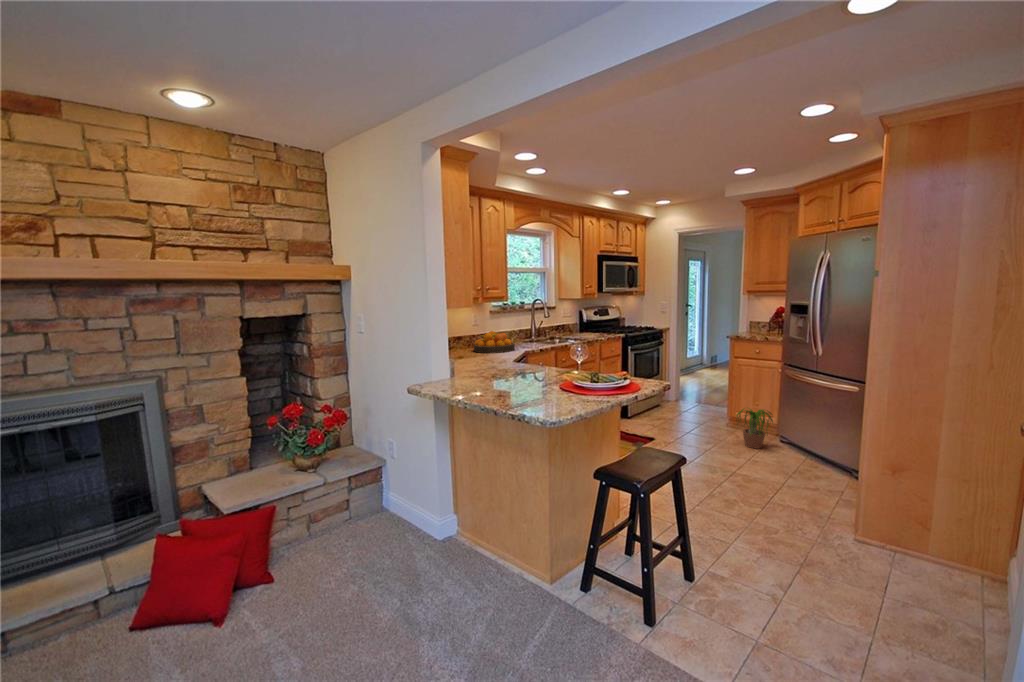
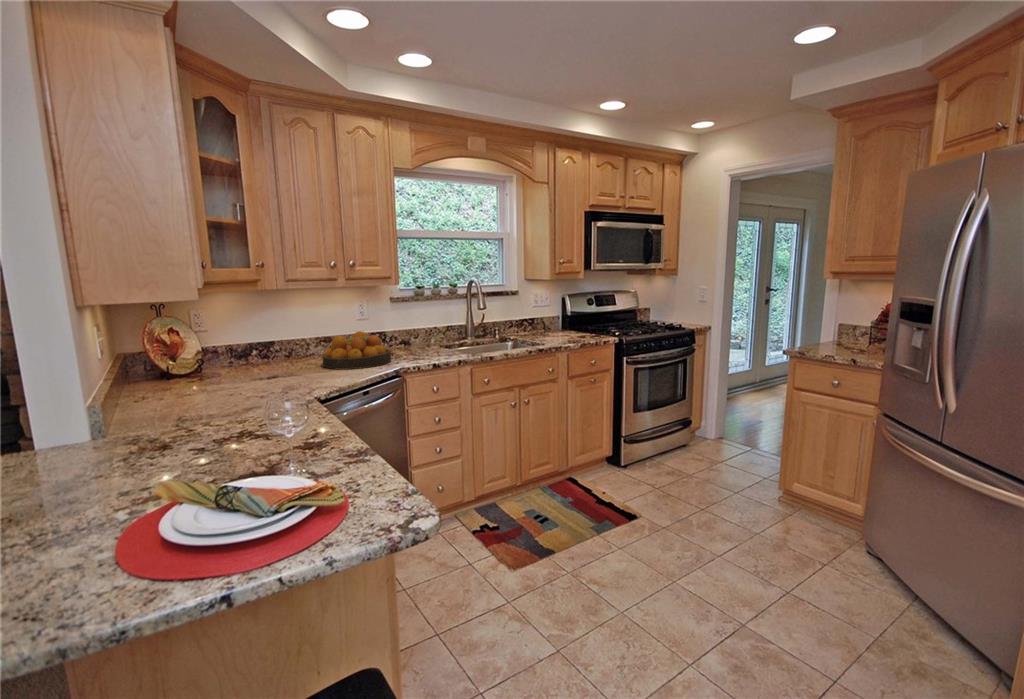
potted plant: present [737,409,773,449] -> none [767,486,860,566]

